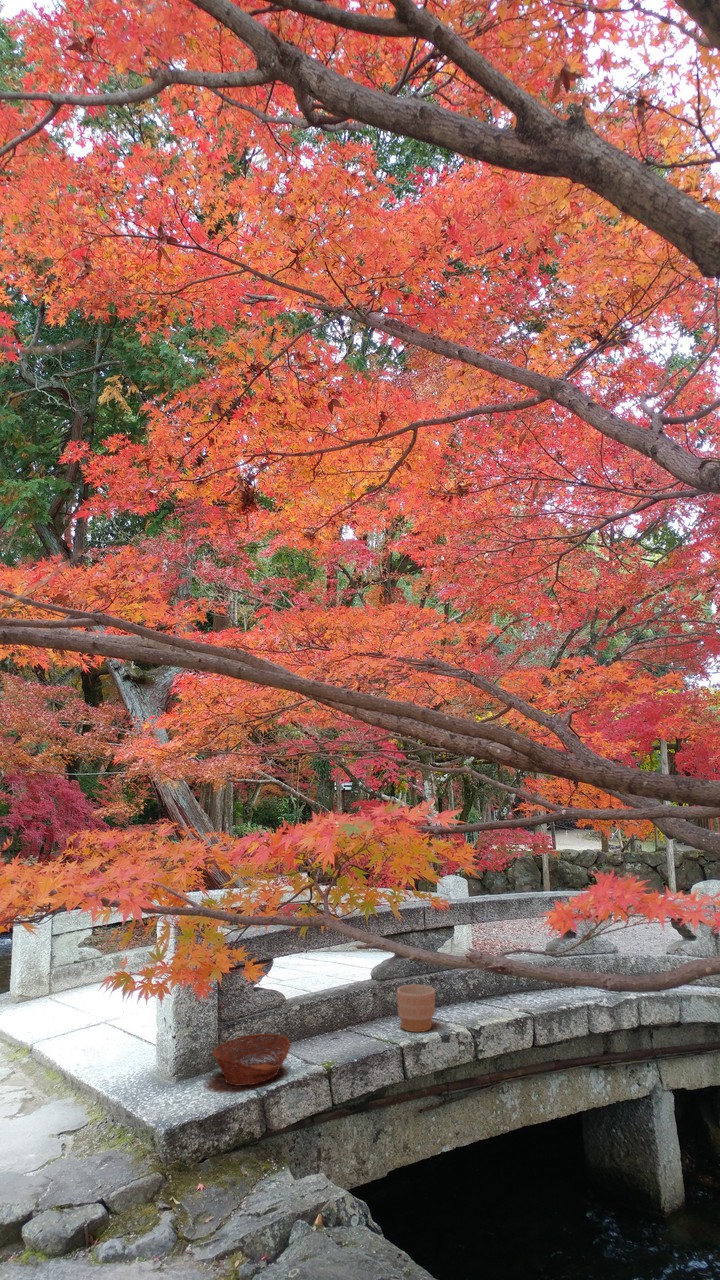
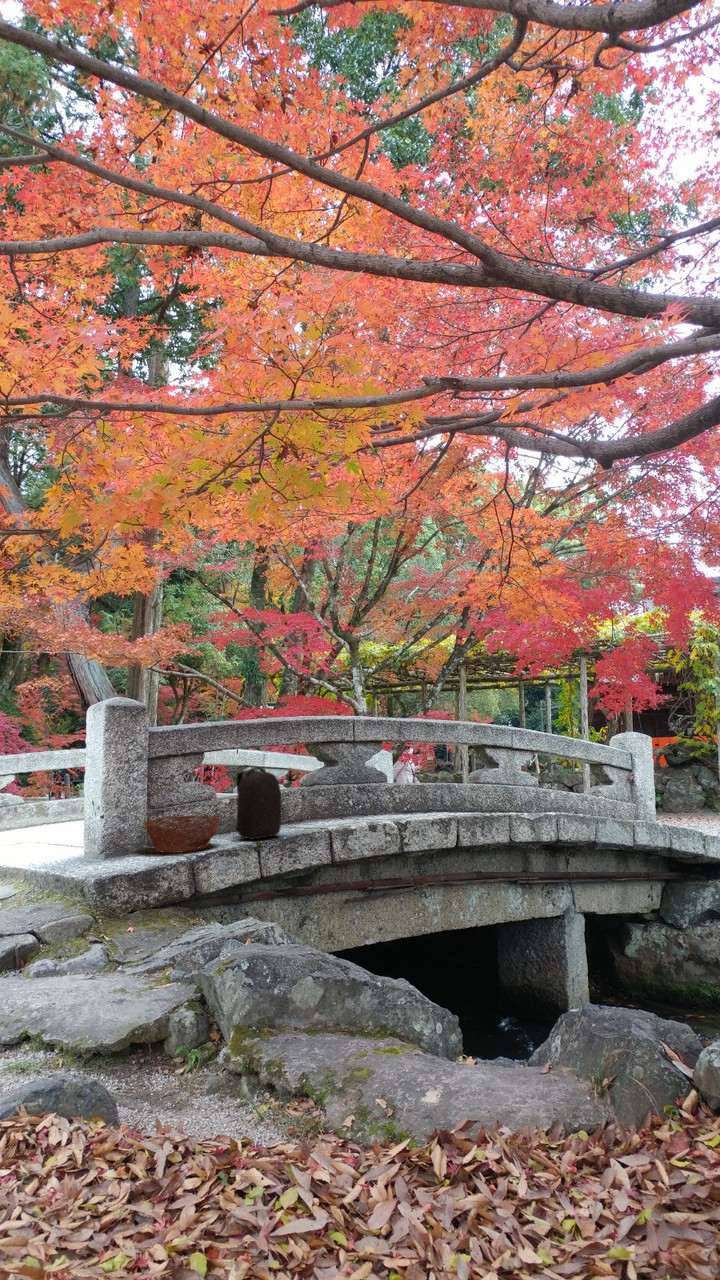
backpack: none [303,978,353,1058] -> present [236,767,281,840]
planter: present [397,985,435,1032] -> none [325,787,362,827]

